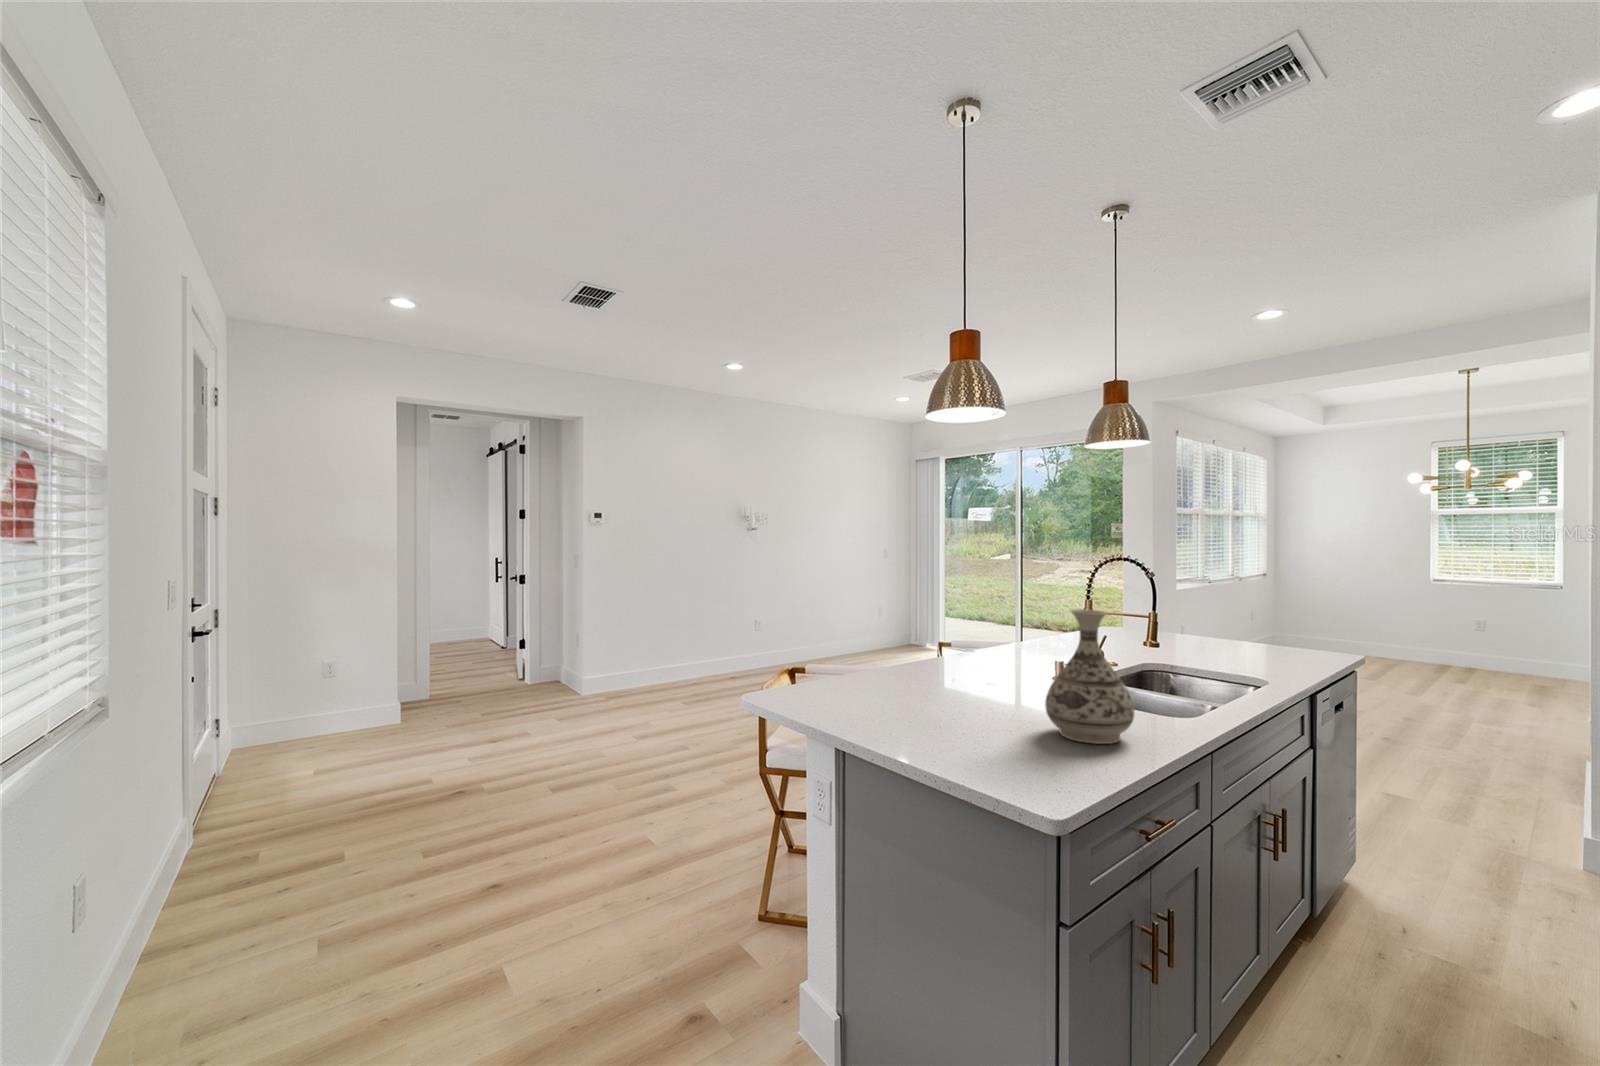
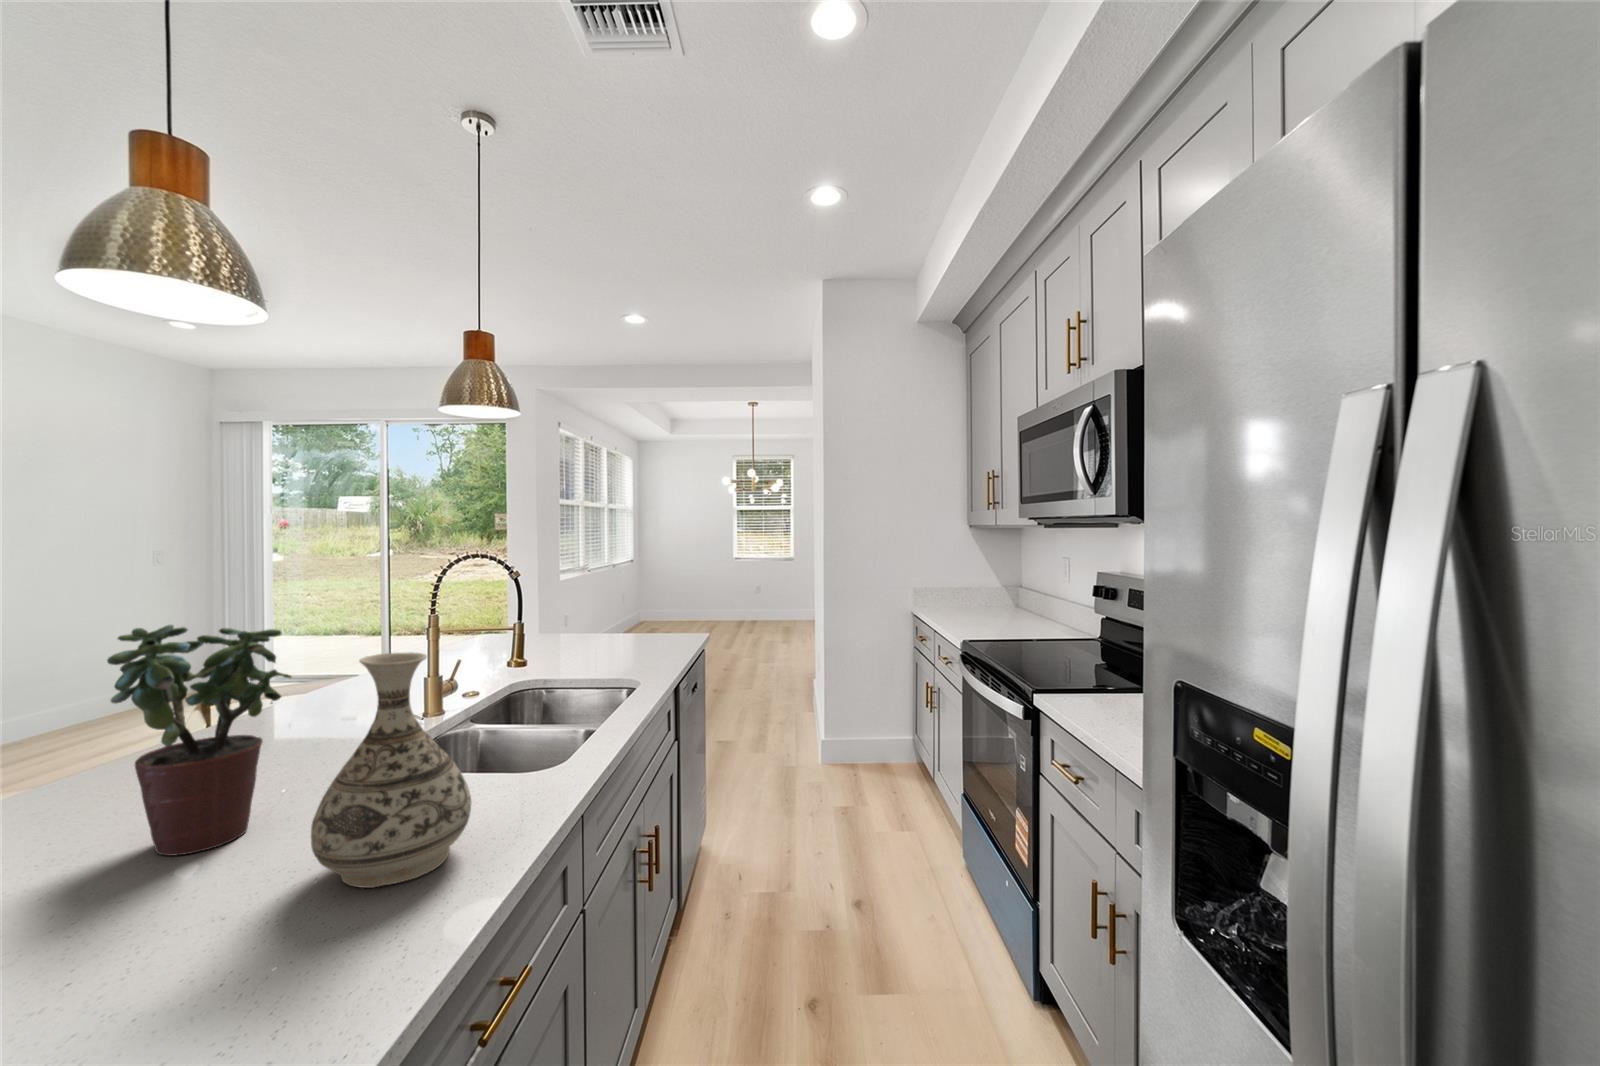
potted plant: none [948,584,1024,708] -> present [107,625,291,856]

